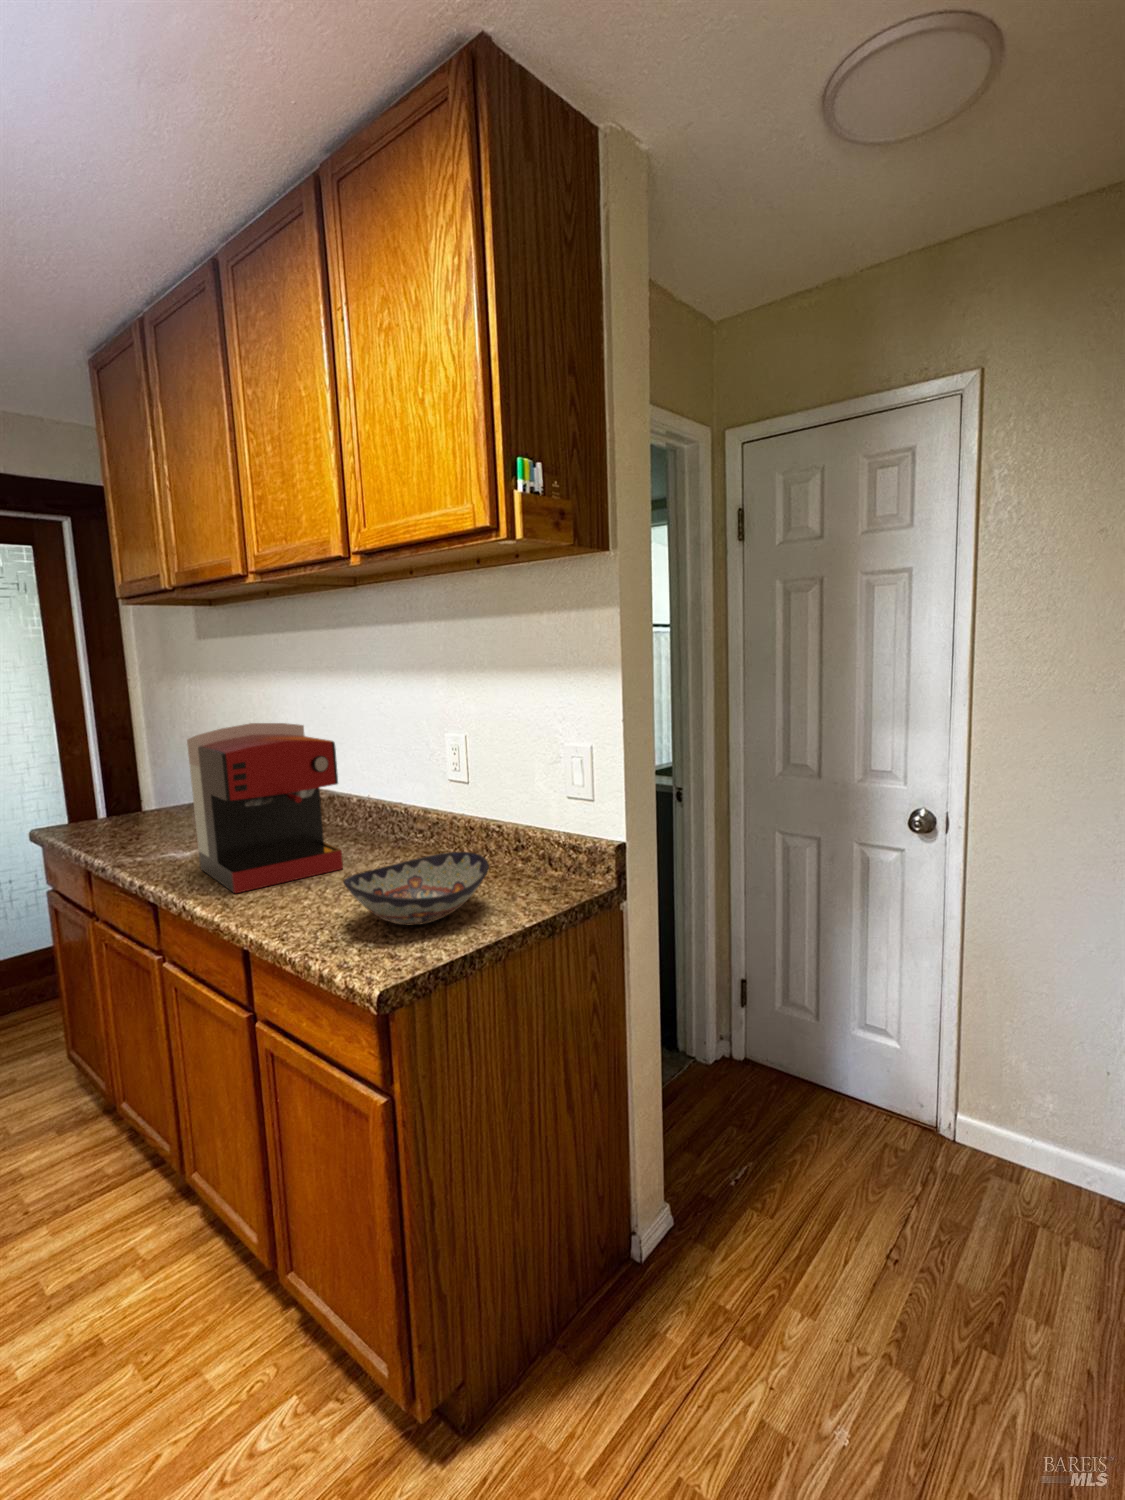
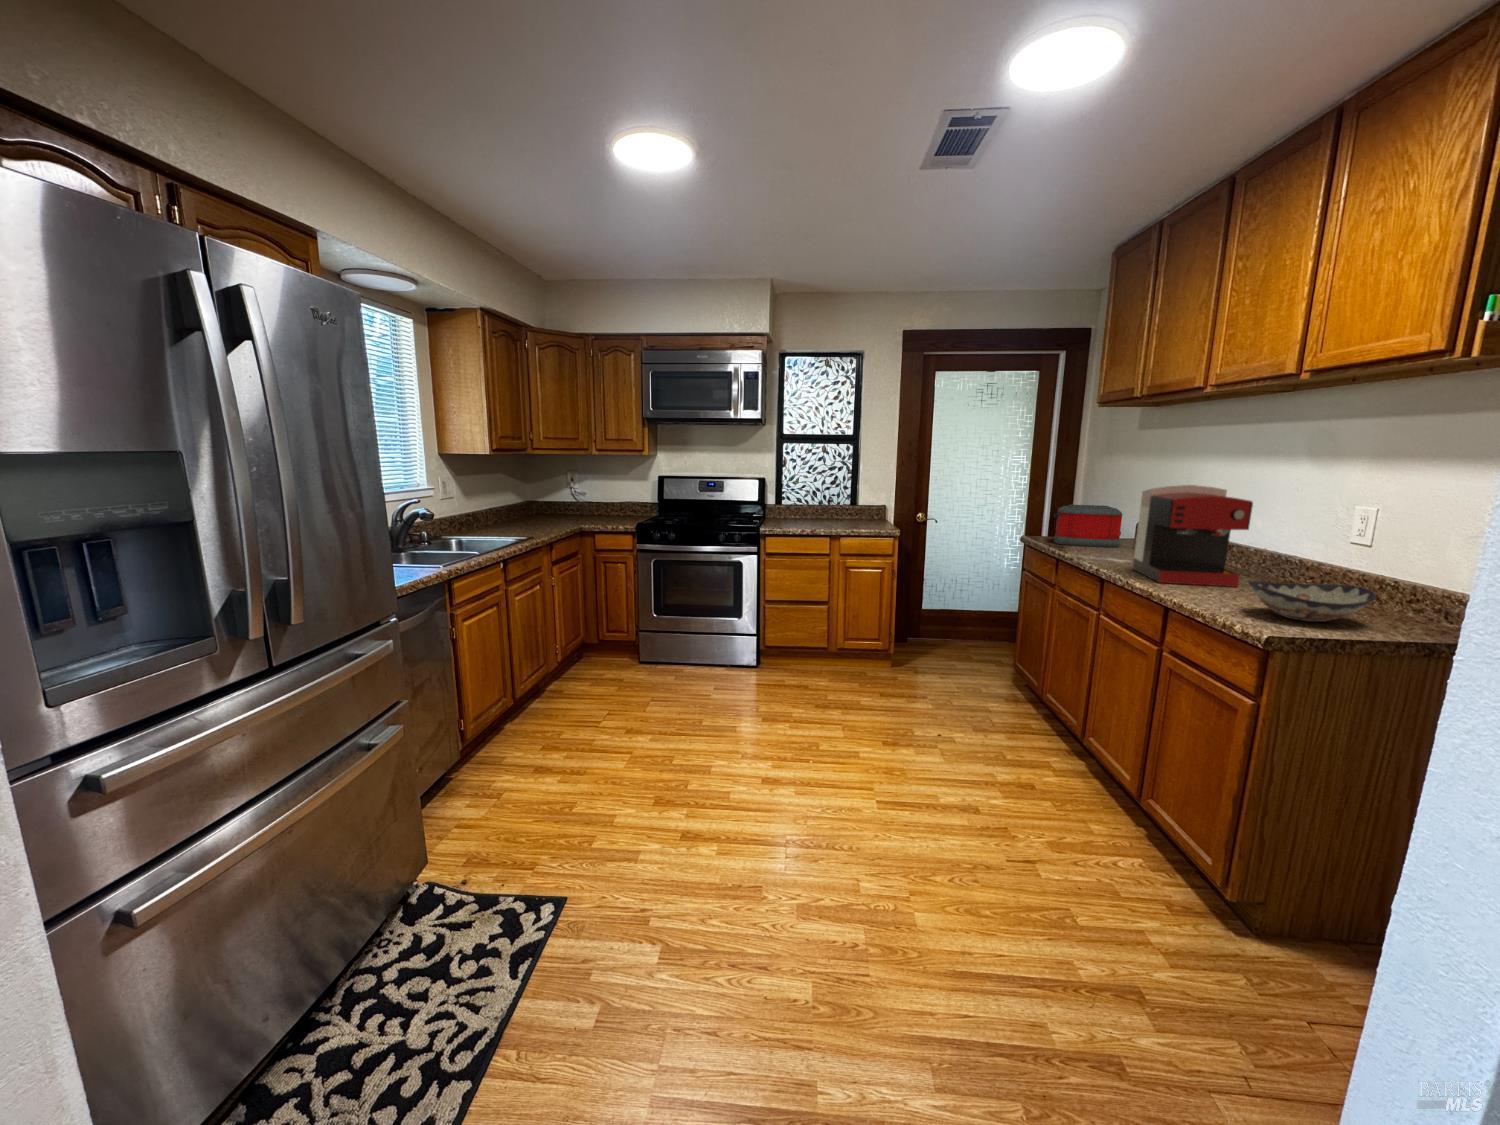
toaster: none [76,757,196,834] -> present [1053,505,1122,547]

